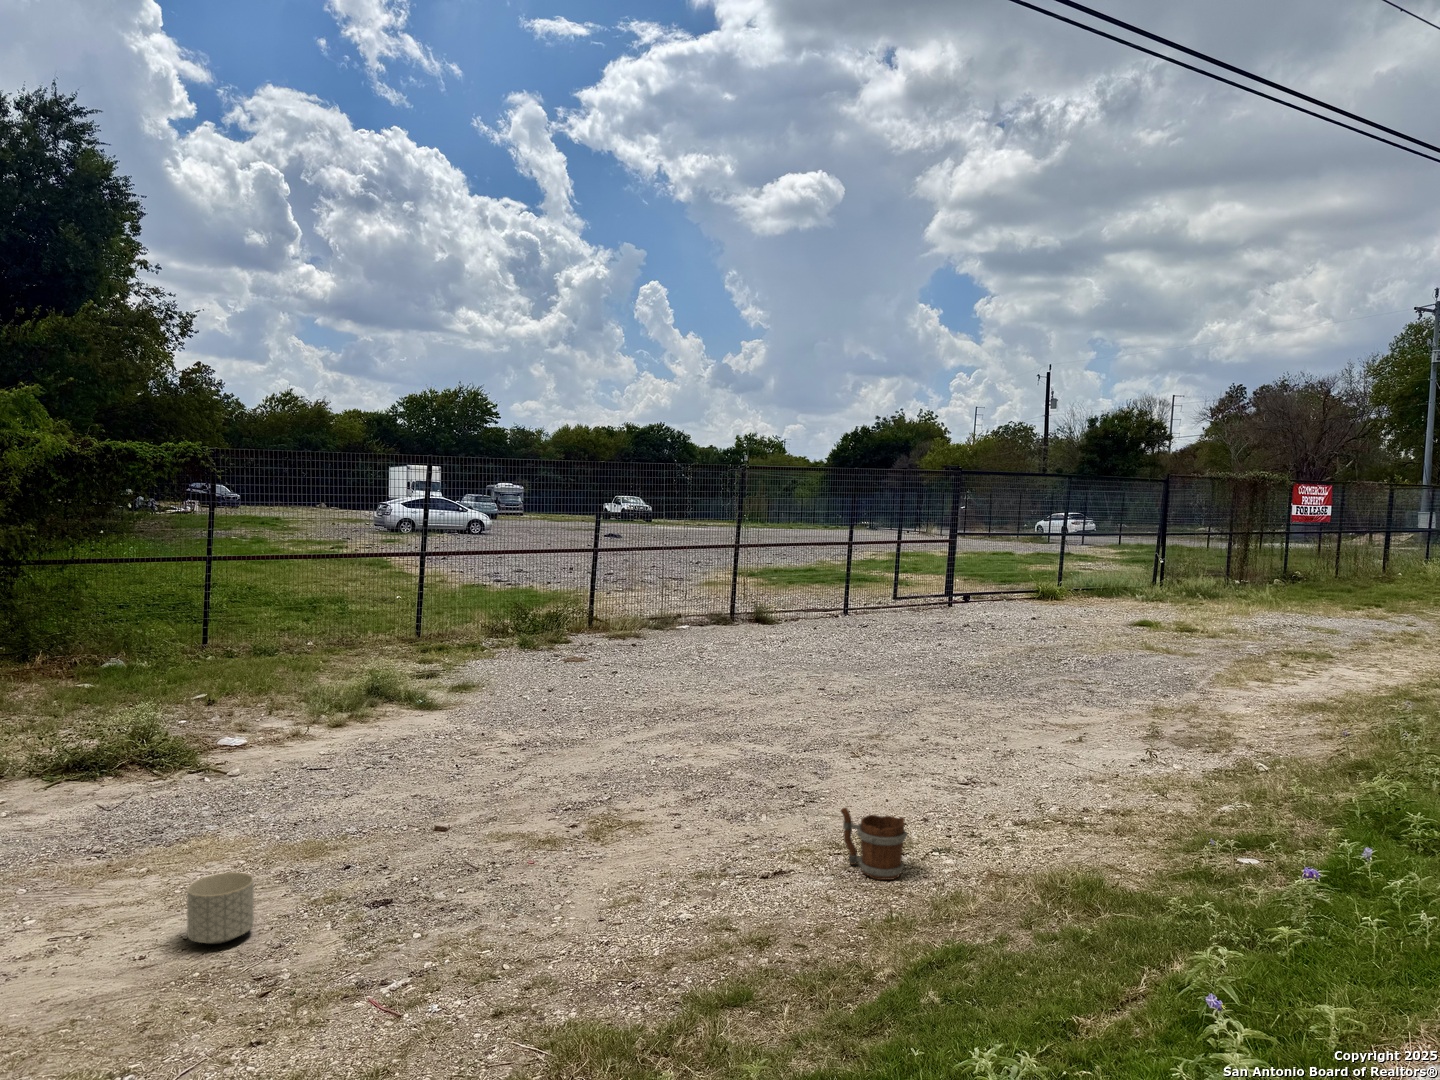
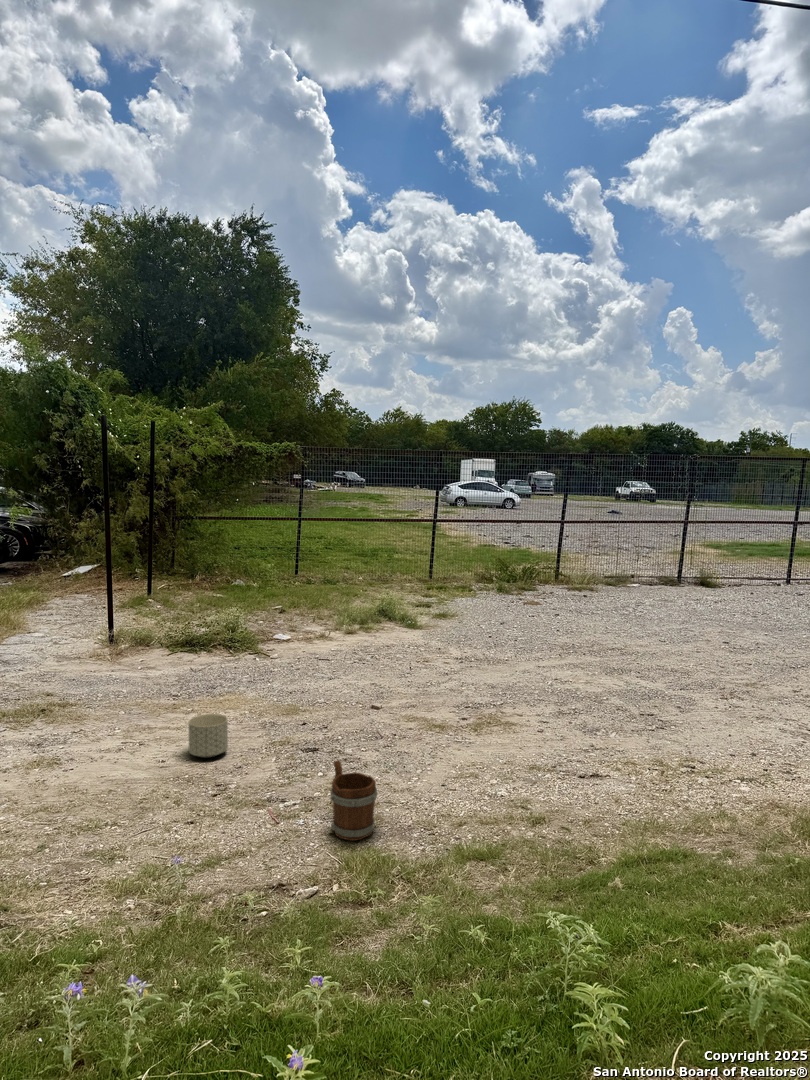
bucket: present [841,807,907,880] -> present [330,760,377,841]

